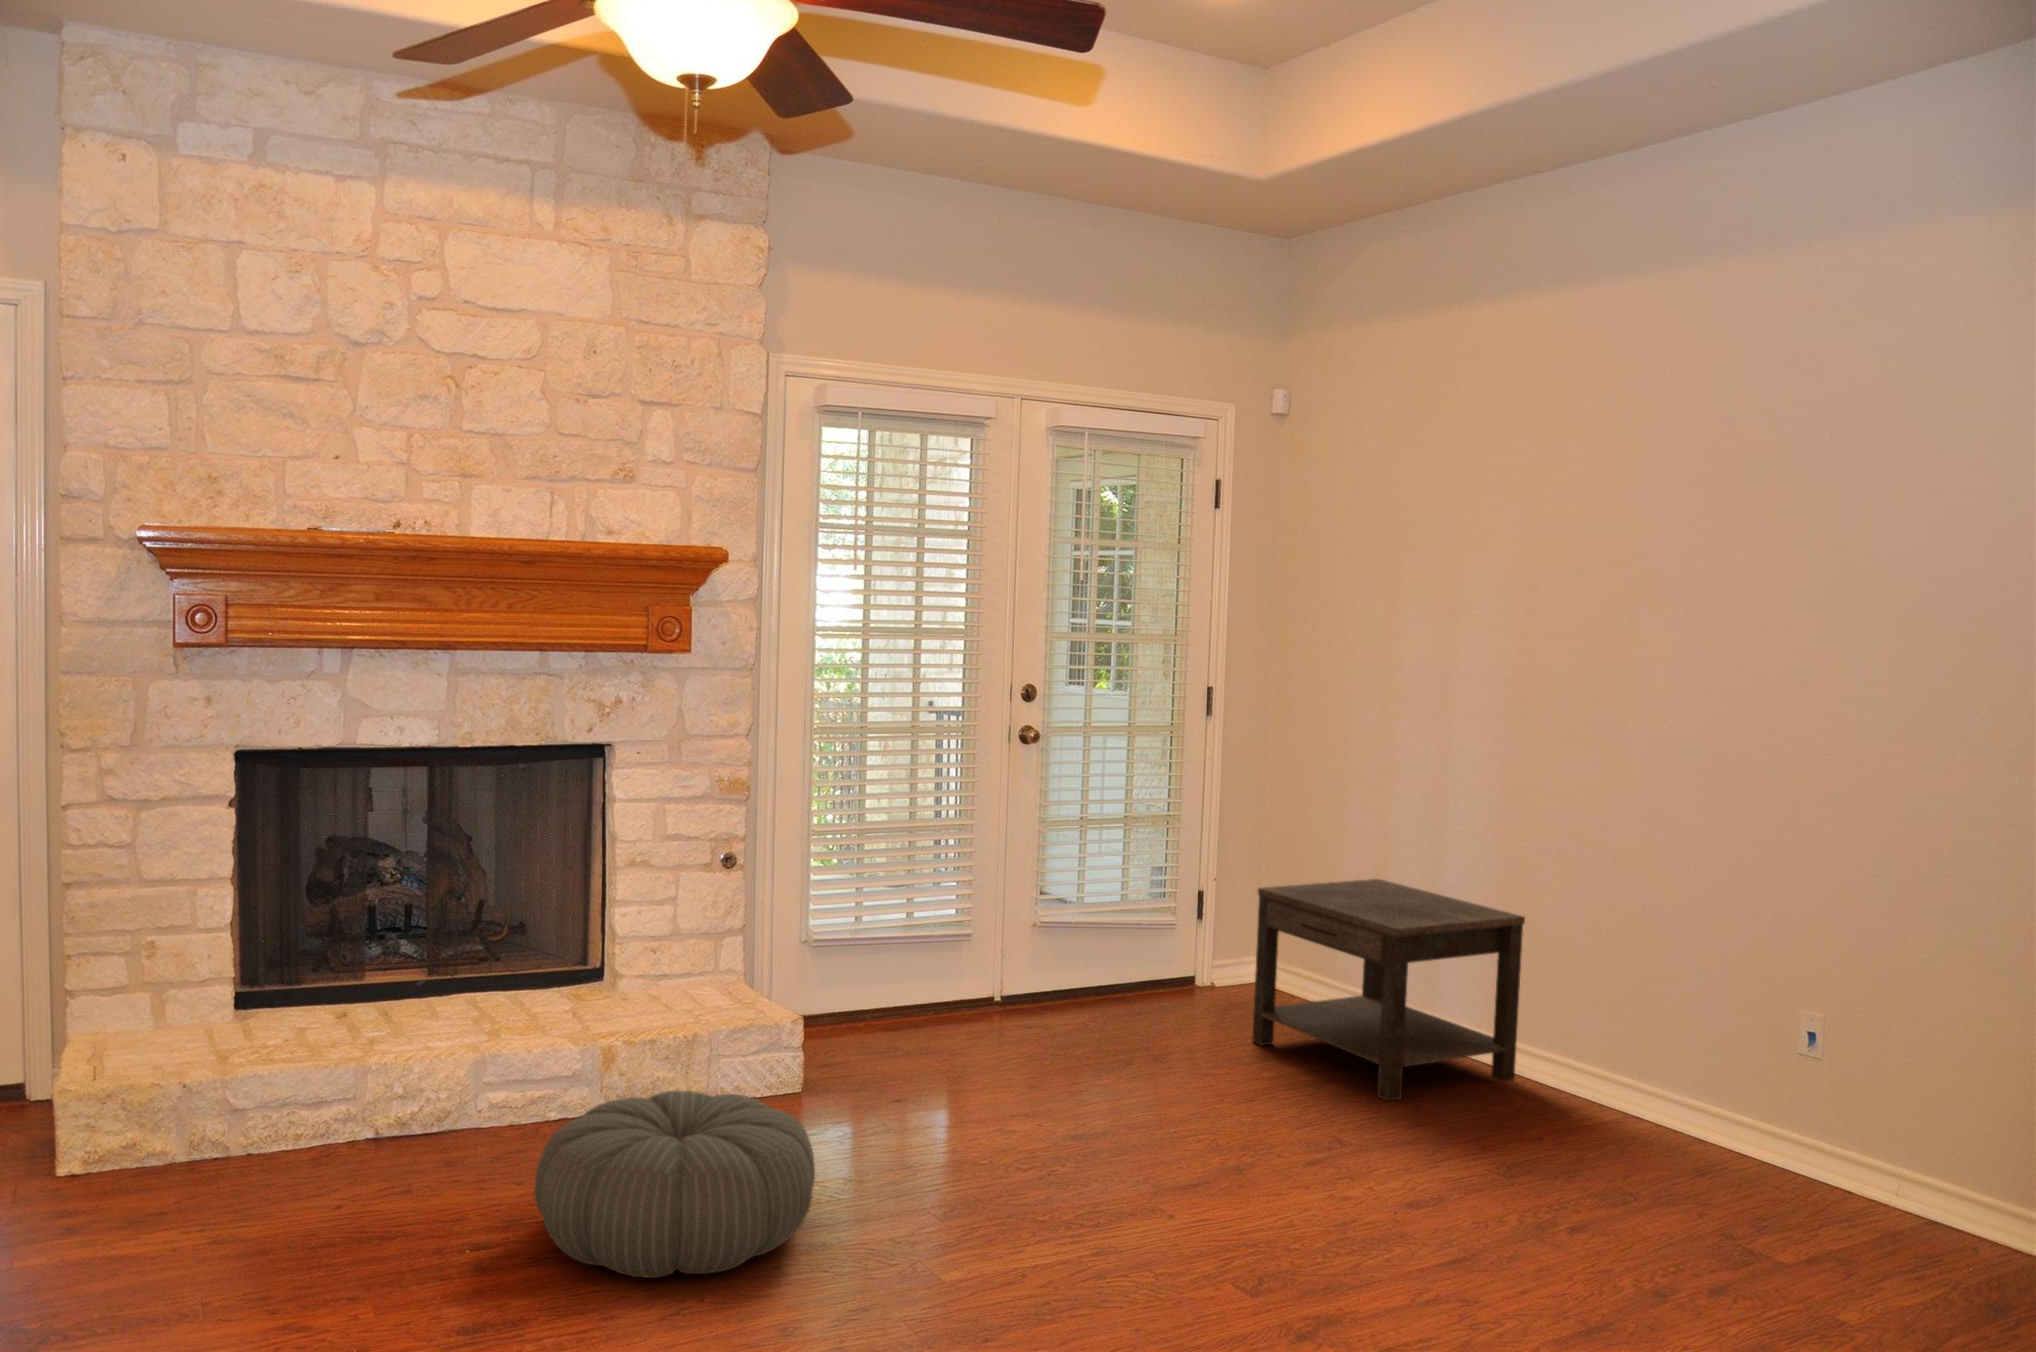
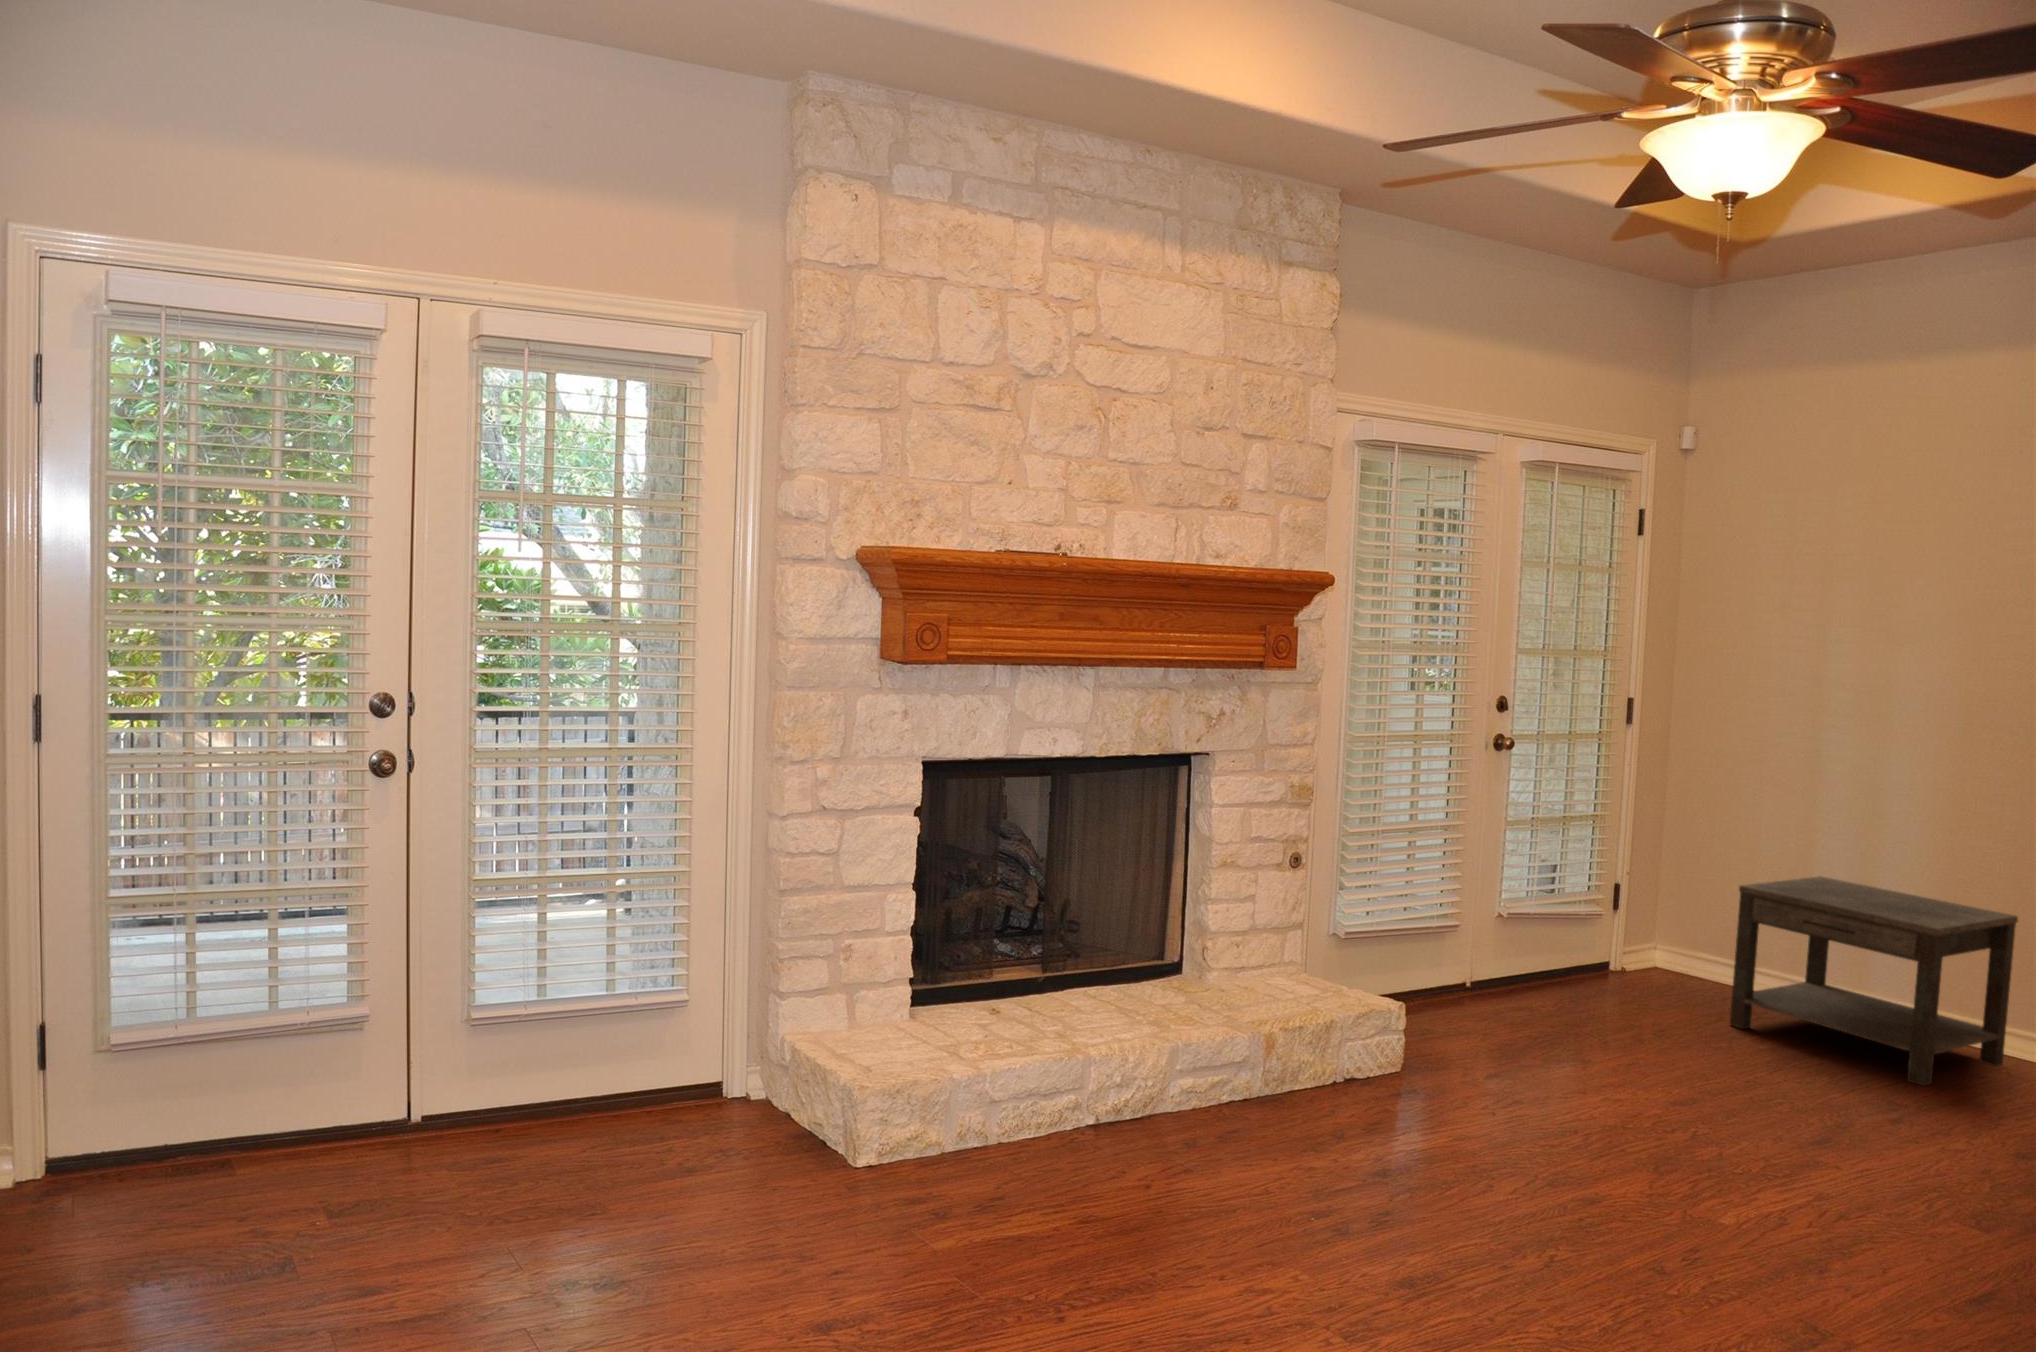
pouf: present [534,1091,815,1278] -> none [1356,1087,1629,1274]

